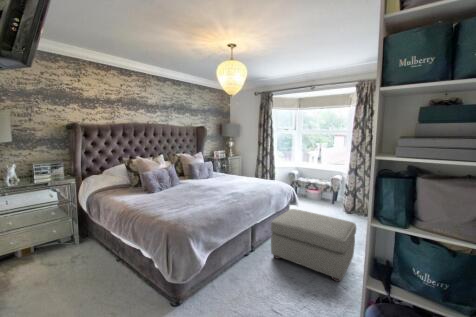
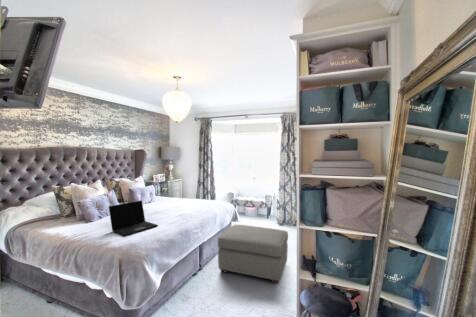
laptop: none [164,176,209,210] -> present [109,201,158,236]

